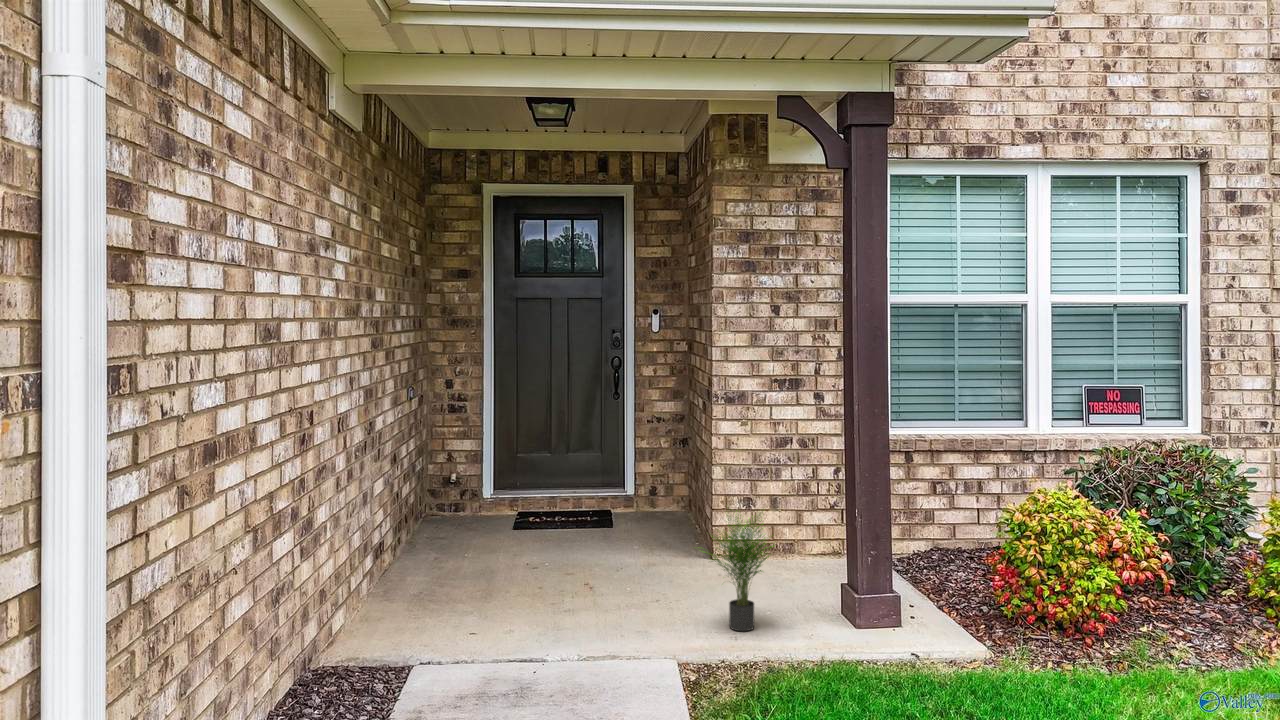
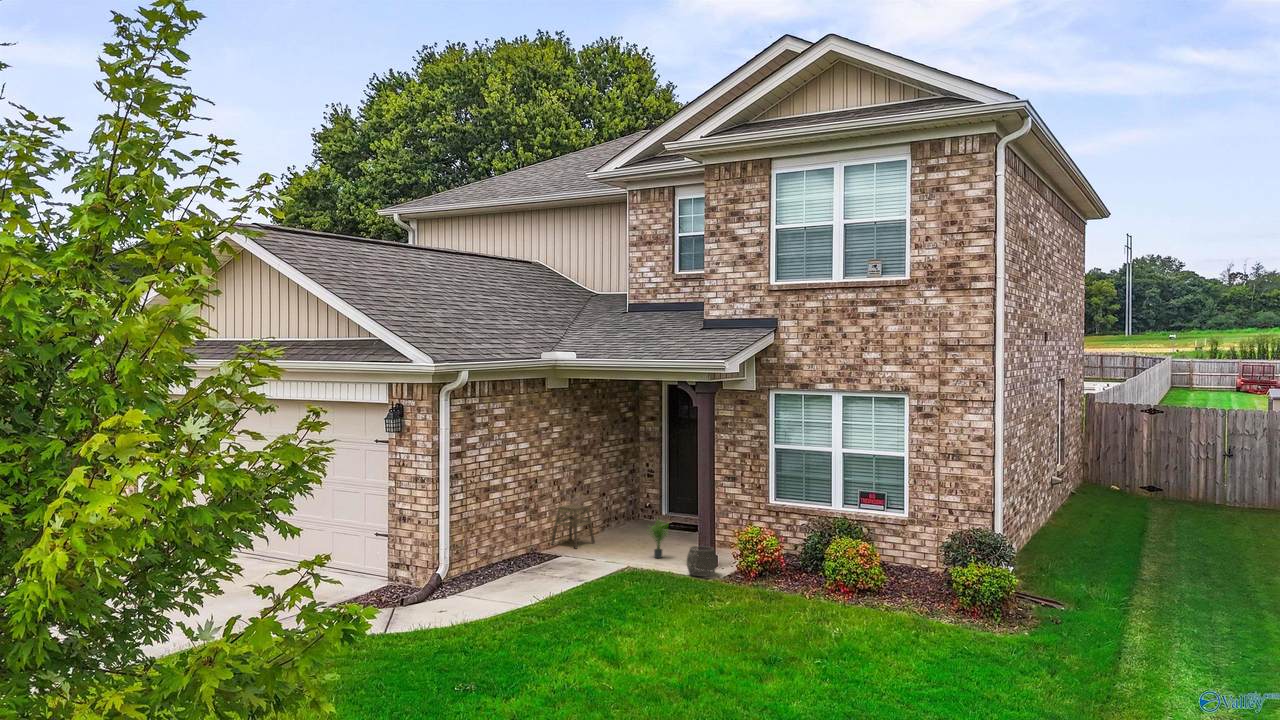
stool: none [333,499,463,653] -> present [551,504,595,548]
woven basket: none [949,572,1056,680] -> present [687,546,717,577]

